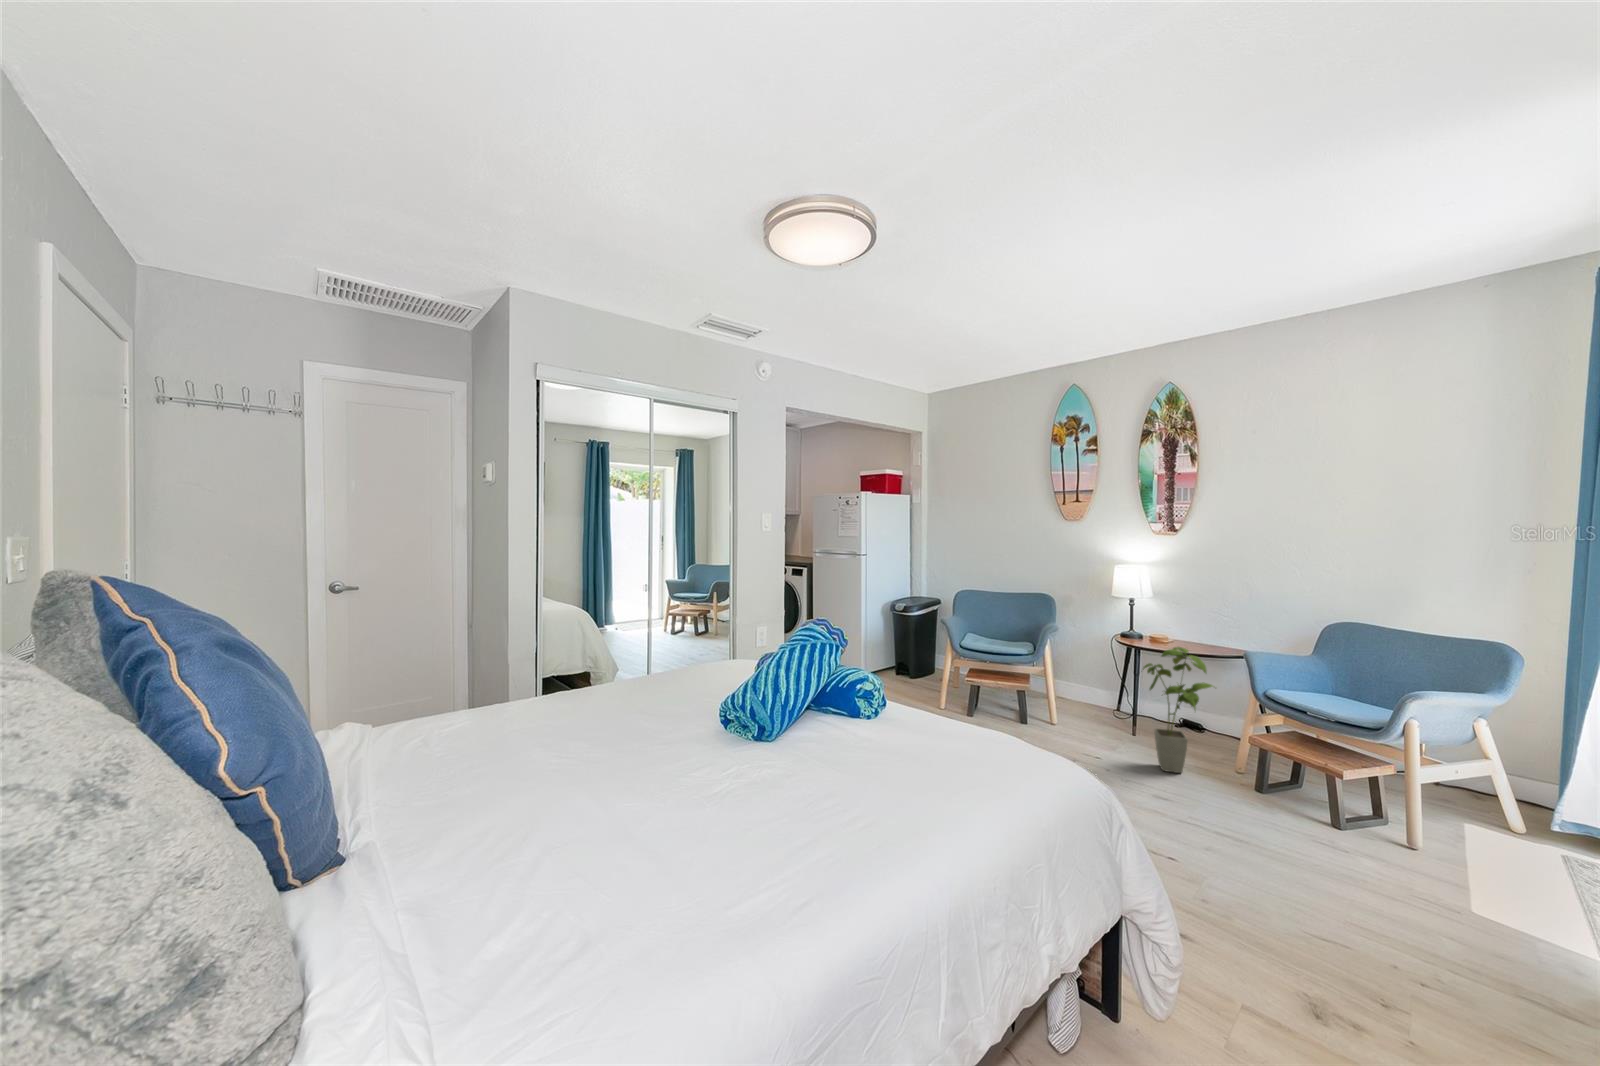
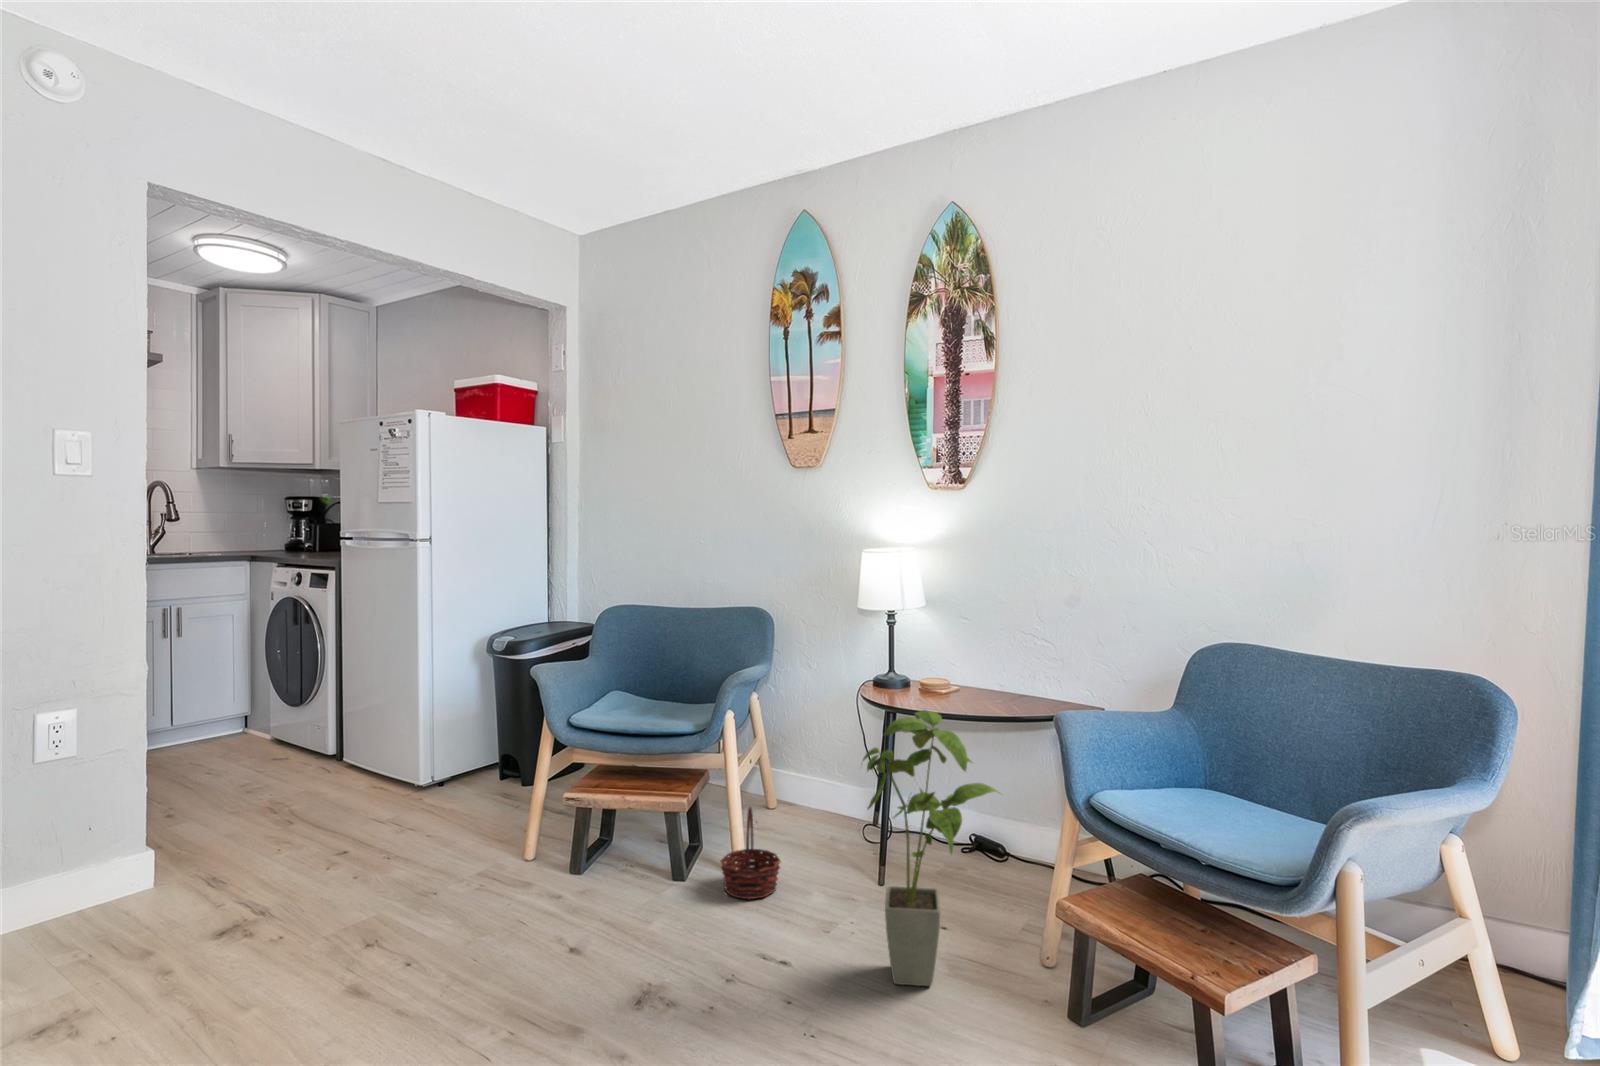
basket: none [1050,692,1083,735] -> present [720,807,781,899]

